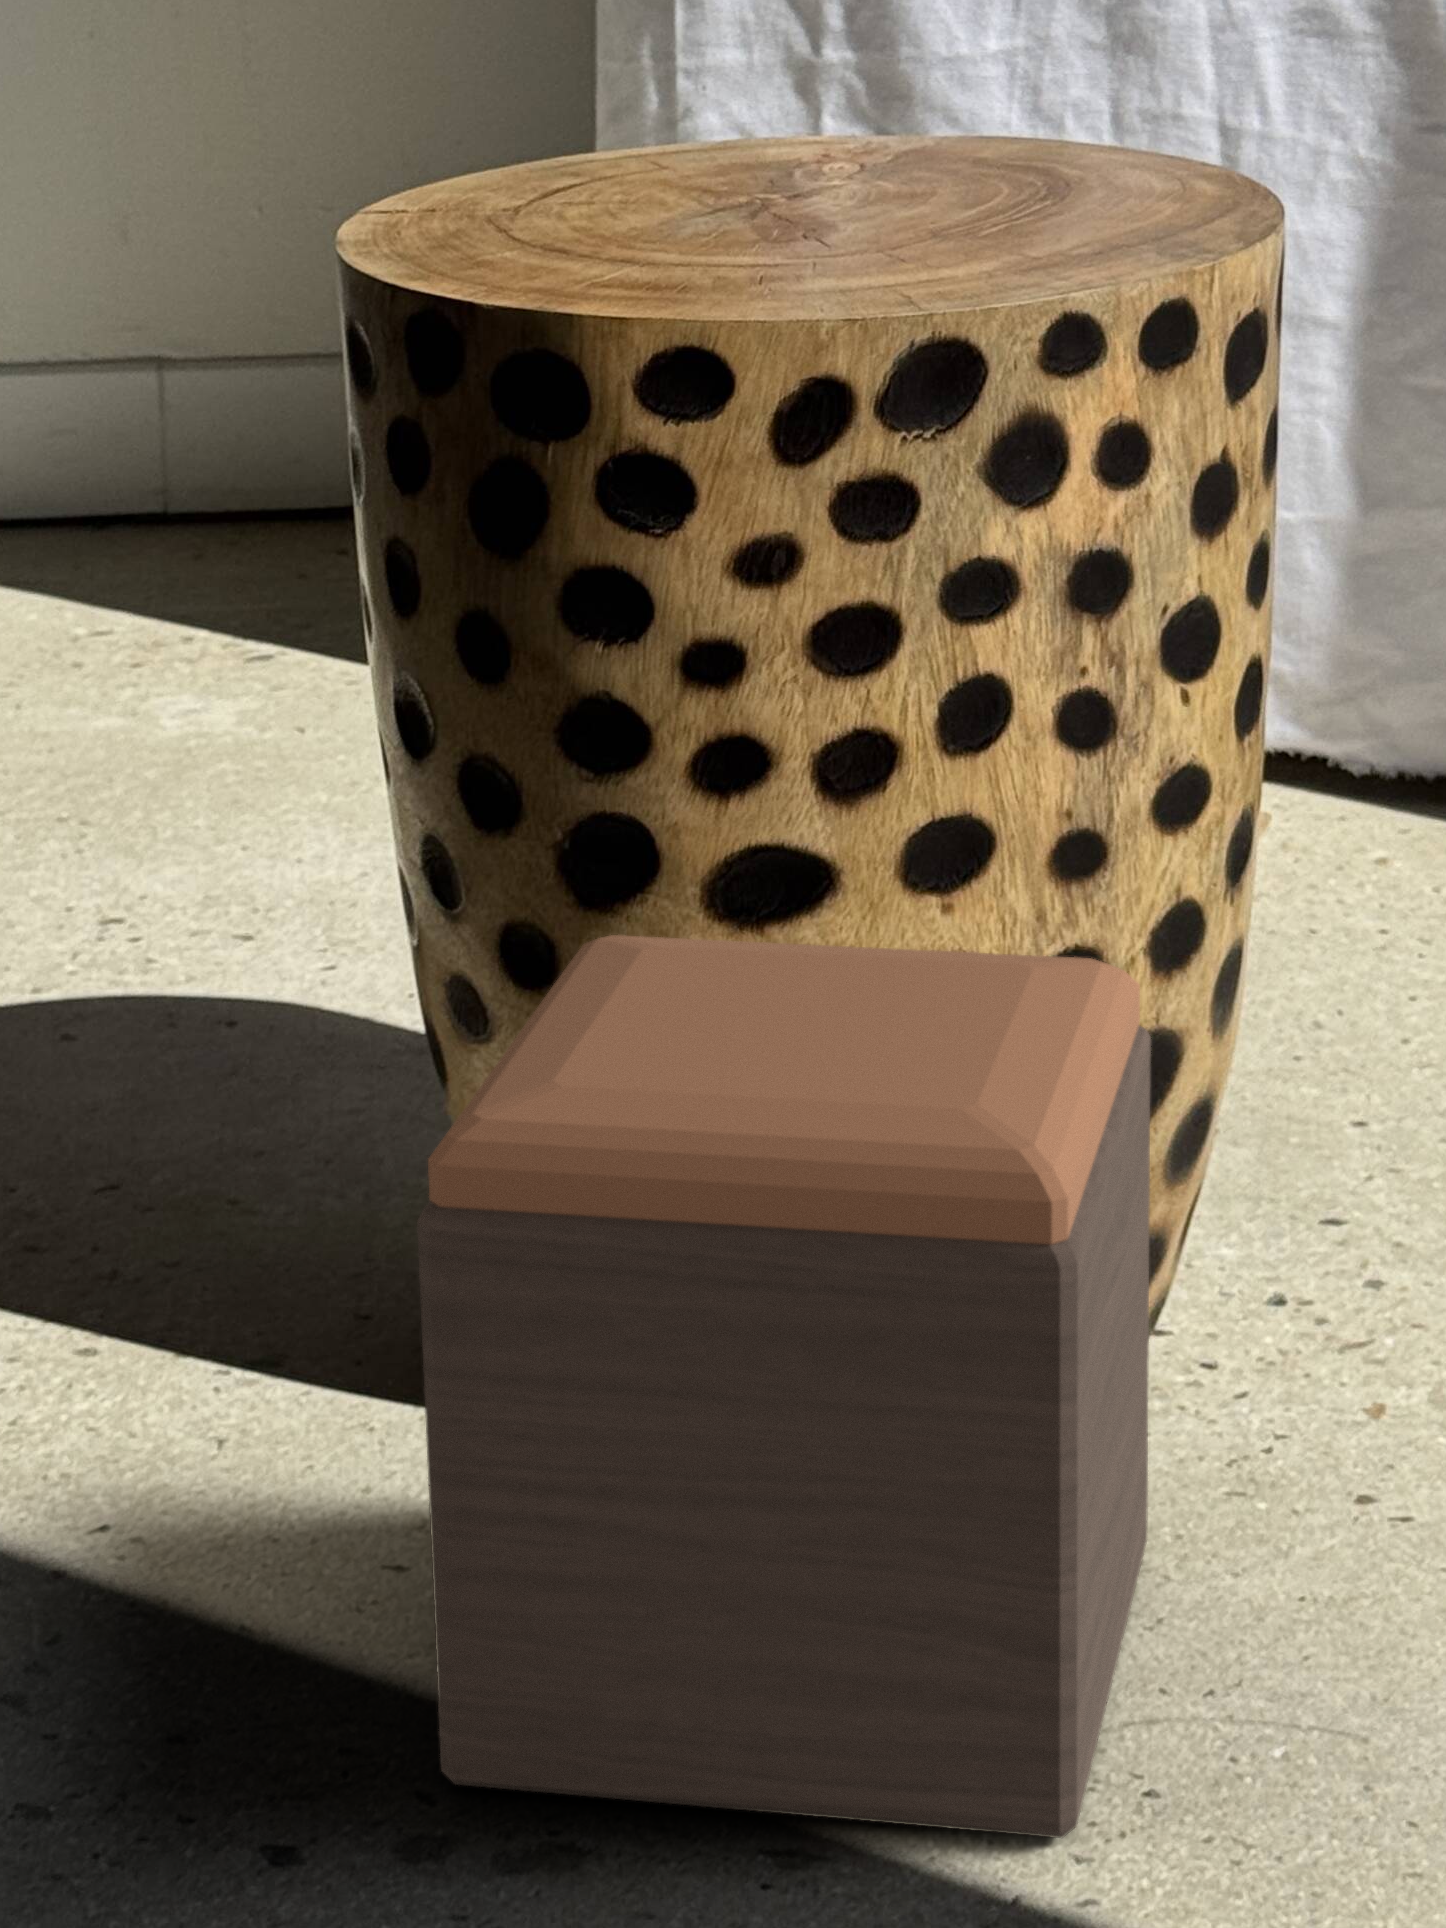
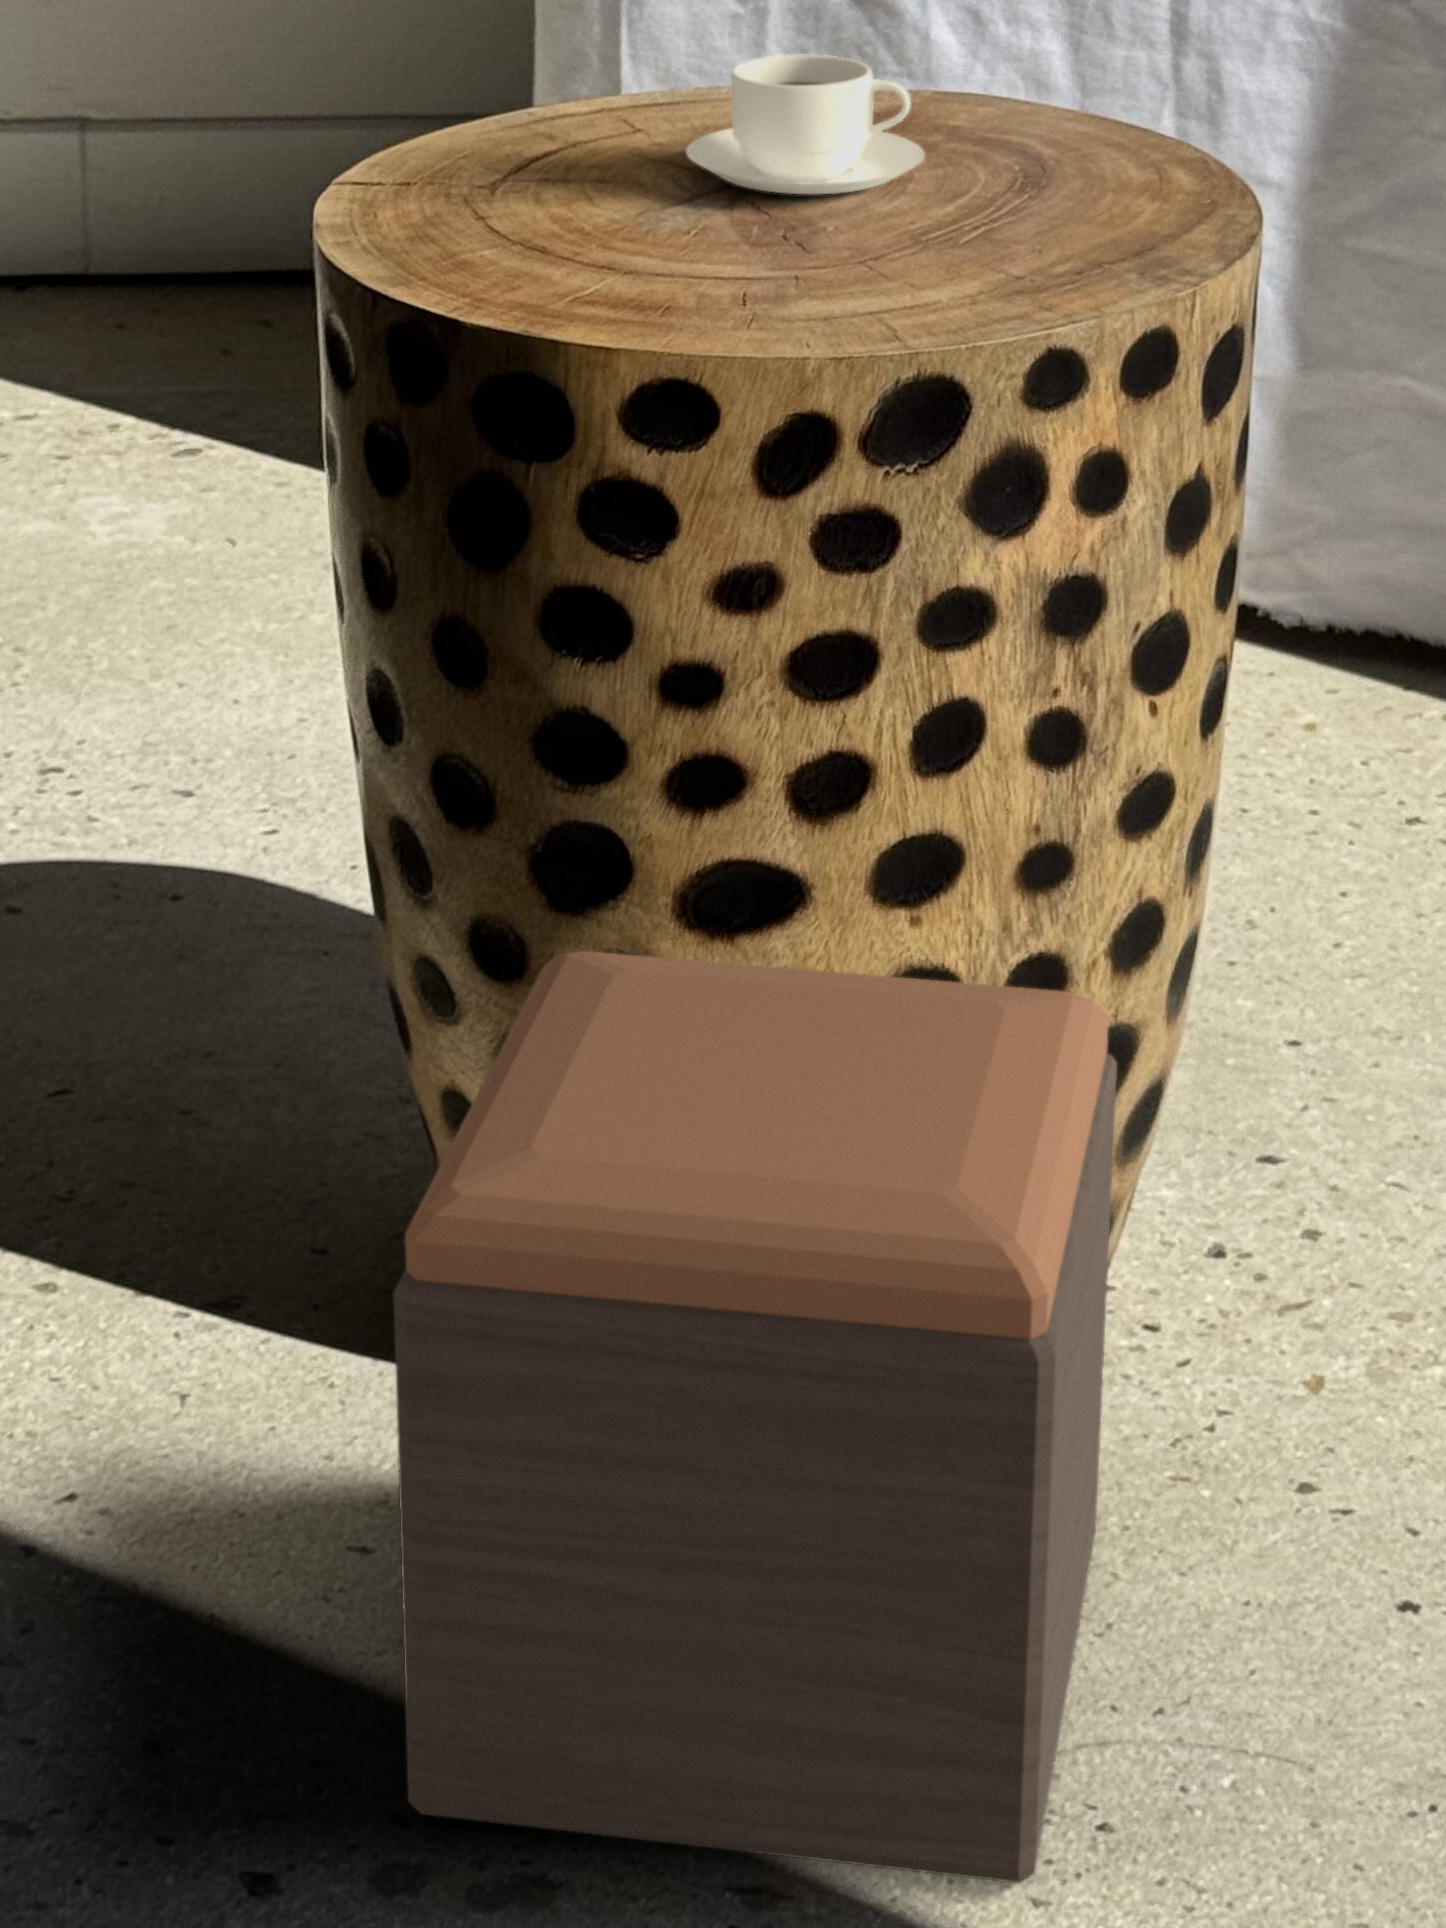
coffee cup: none [711,85,947,209] -> present [686,55,925,194]

